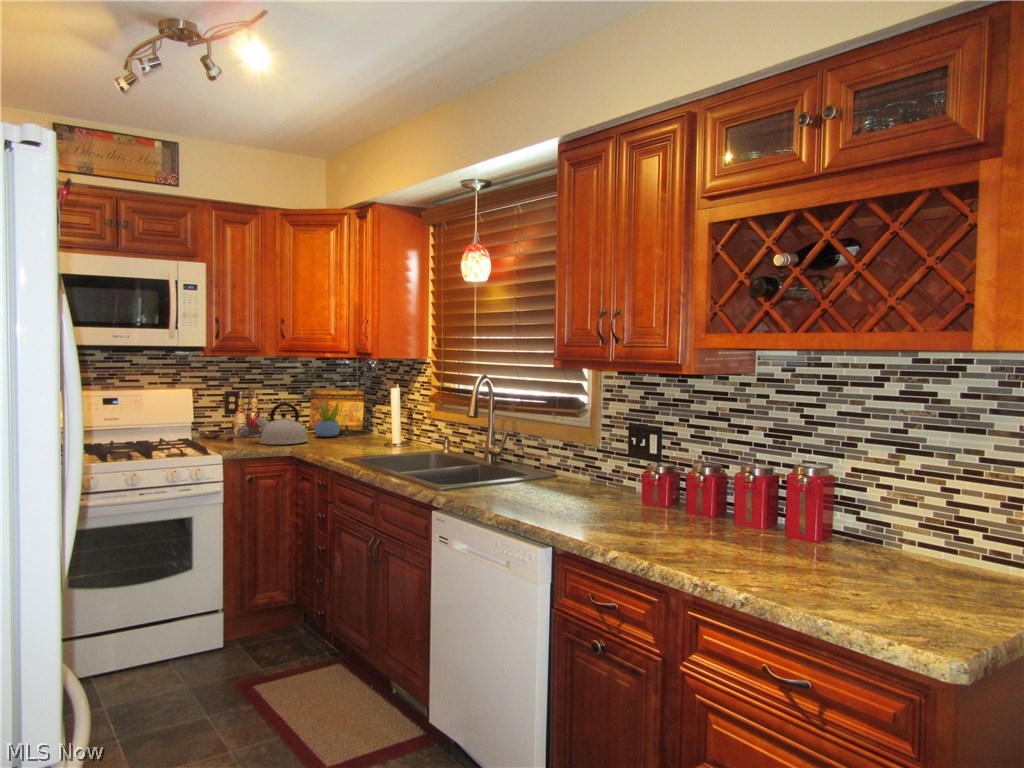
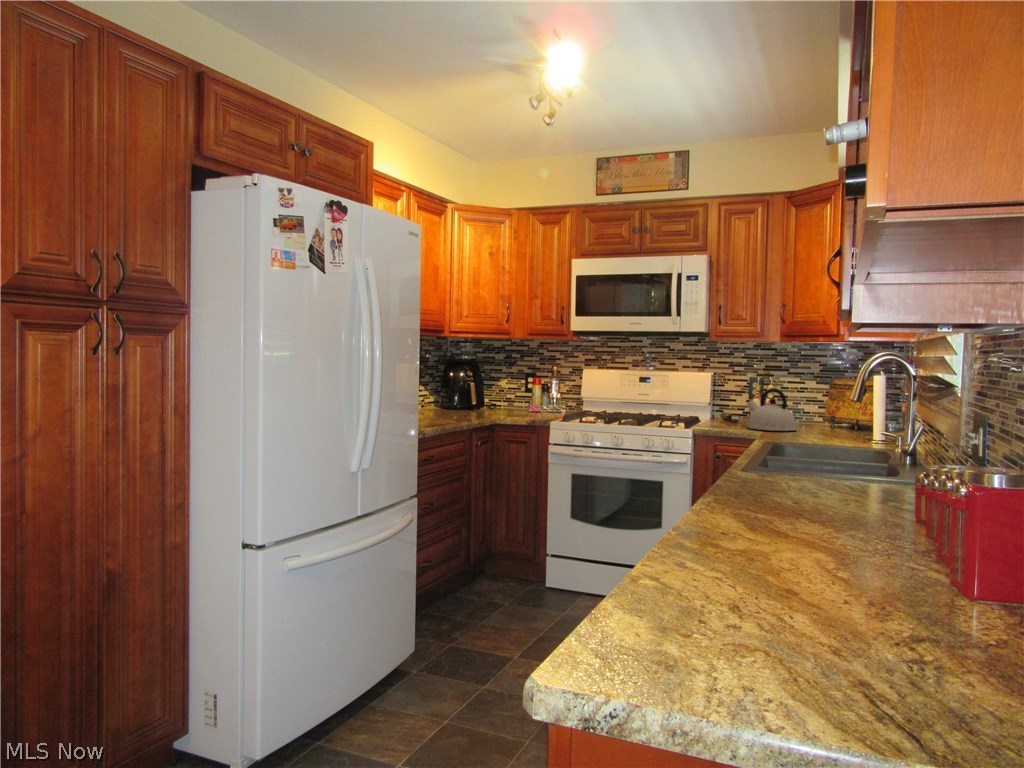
succulent plant: present [315,402,340,437] -> none [819,390,849,431]

